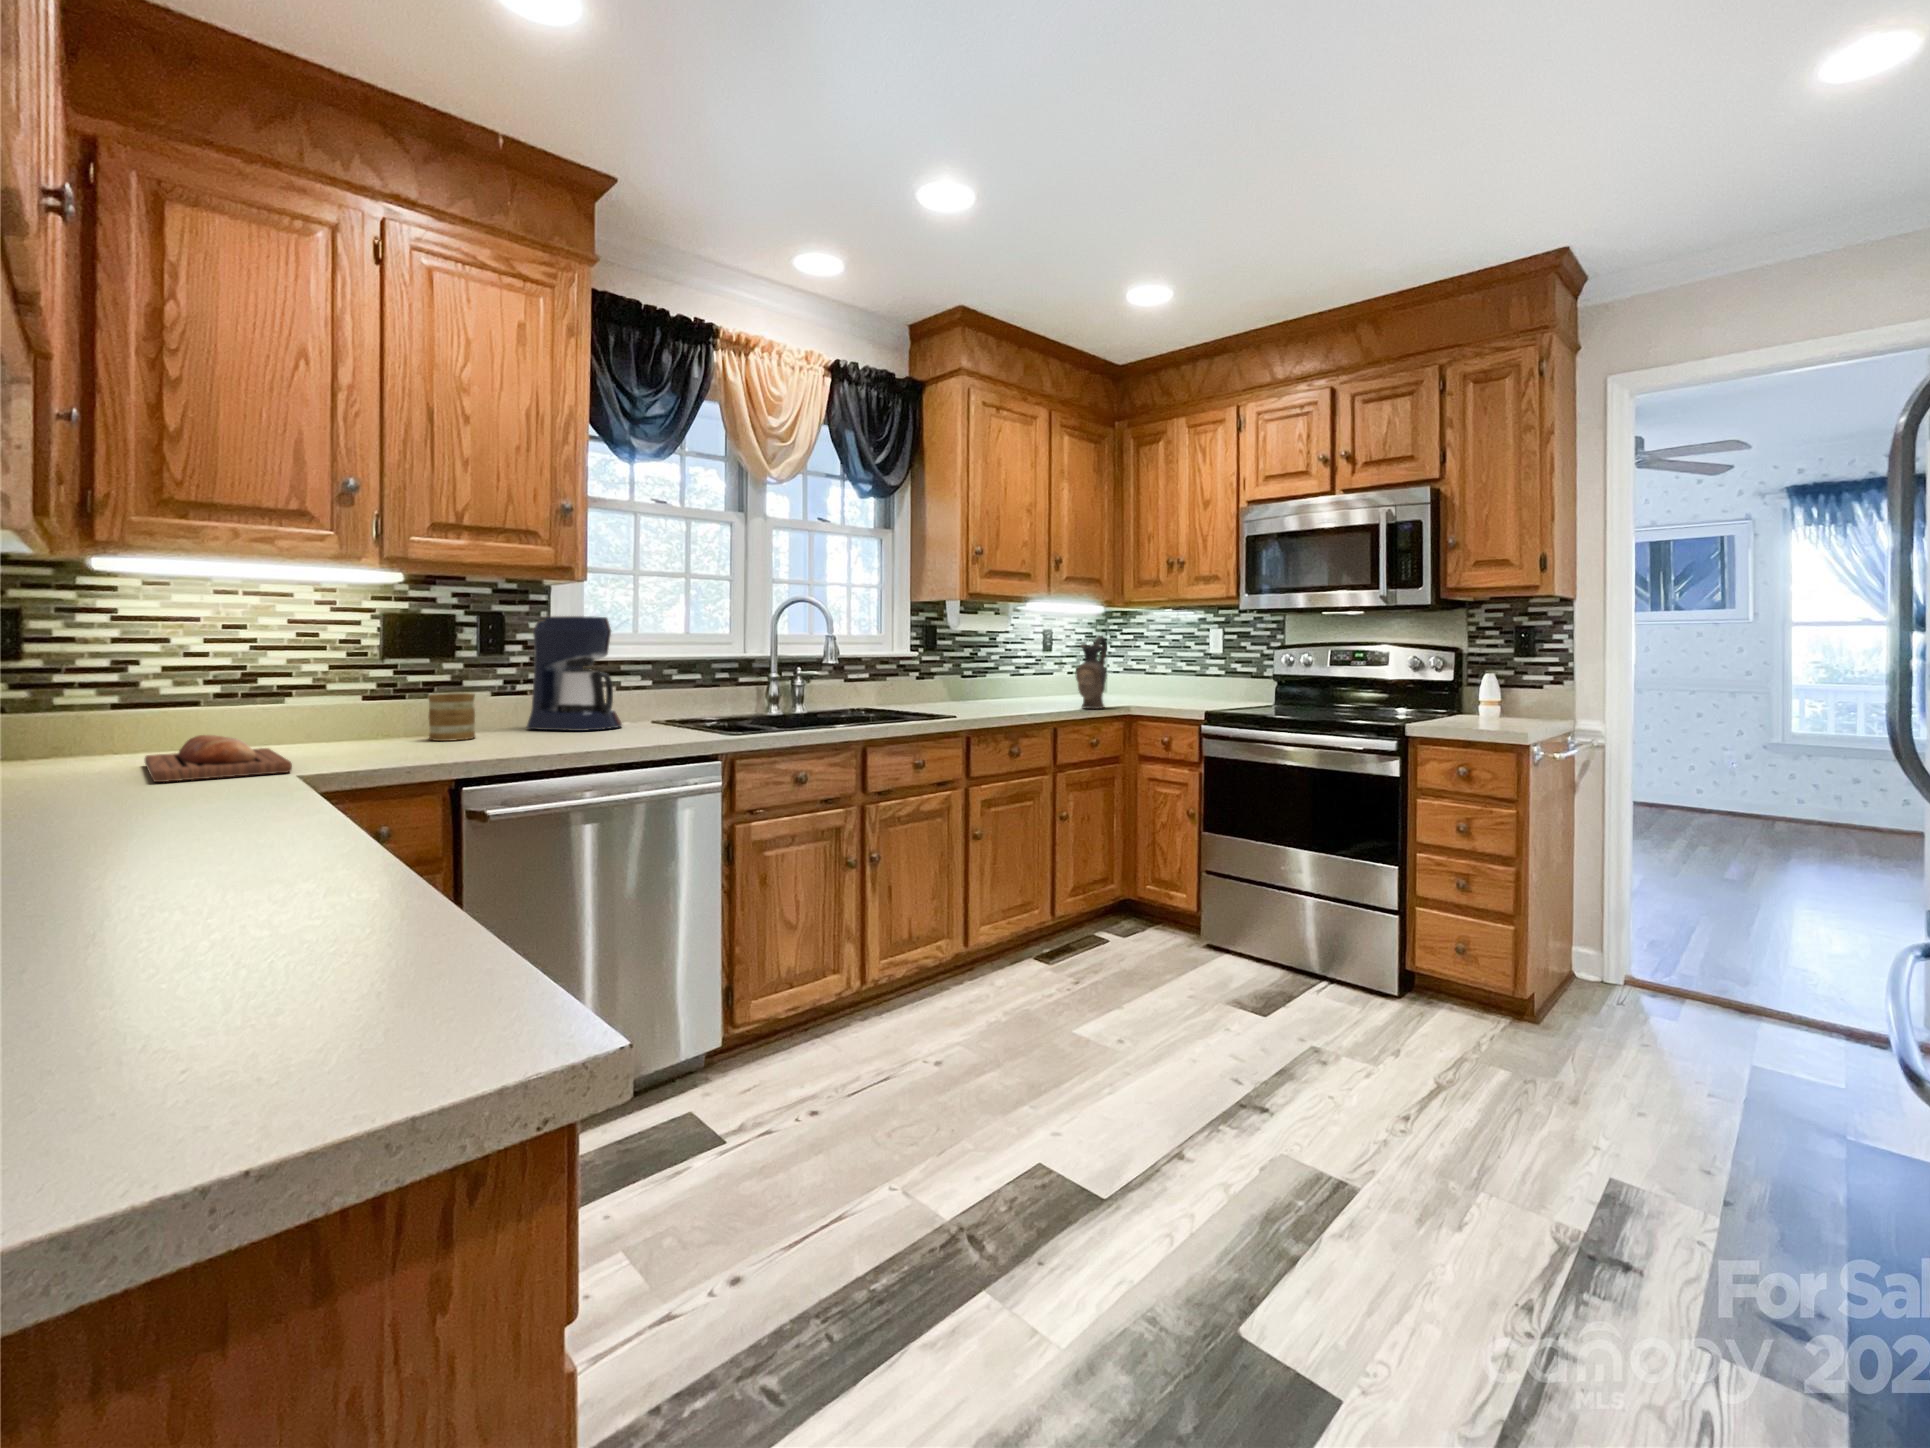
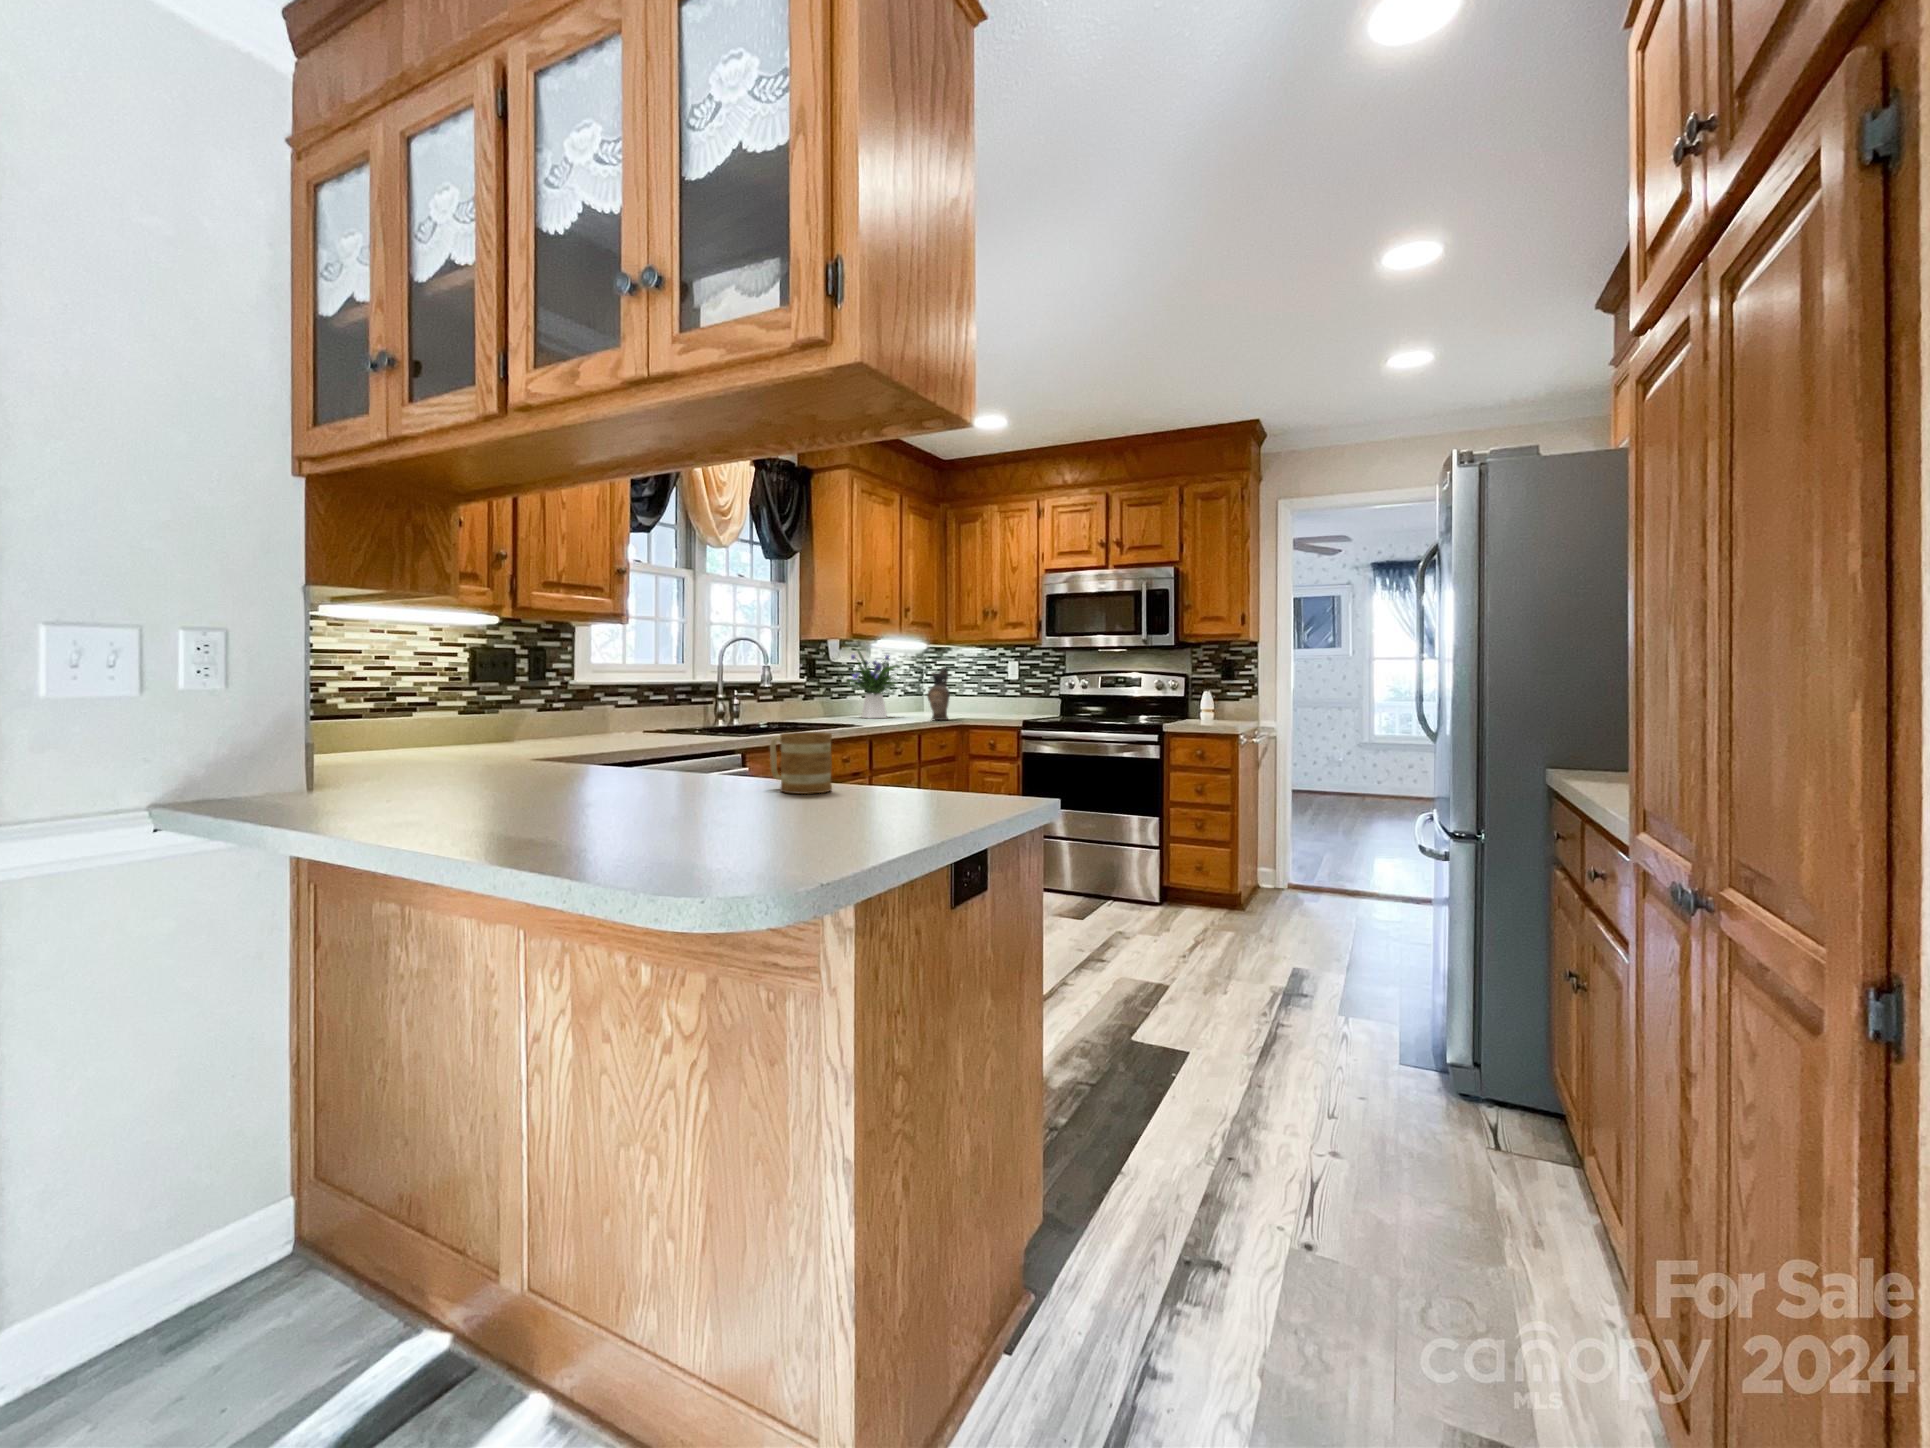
flower arrangement: none [975,613,1059,703] -> present [849,651,899,718]
coffee maker: present [527,616,622,731] -> none [563,650,632,736]
mug: present [428,693,475,741] -> present [770,732,832,794]
bread loaf: present [145,735,292,782] -> none [388,734,523,761]

